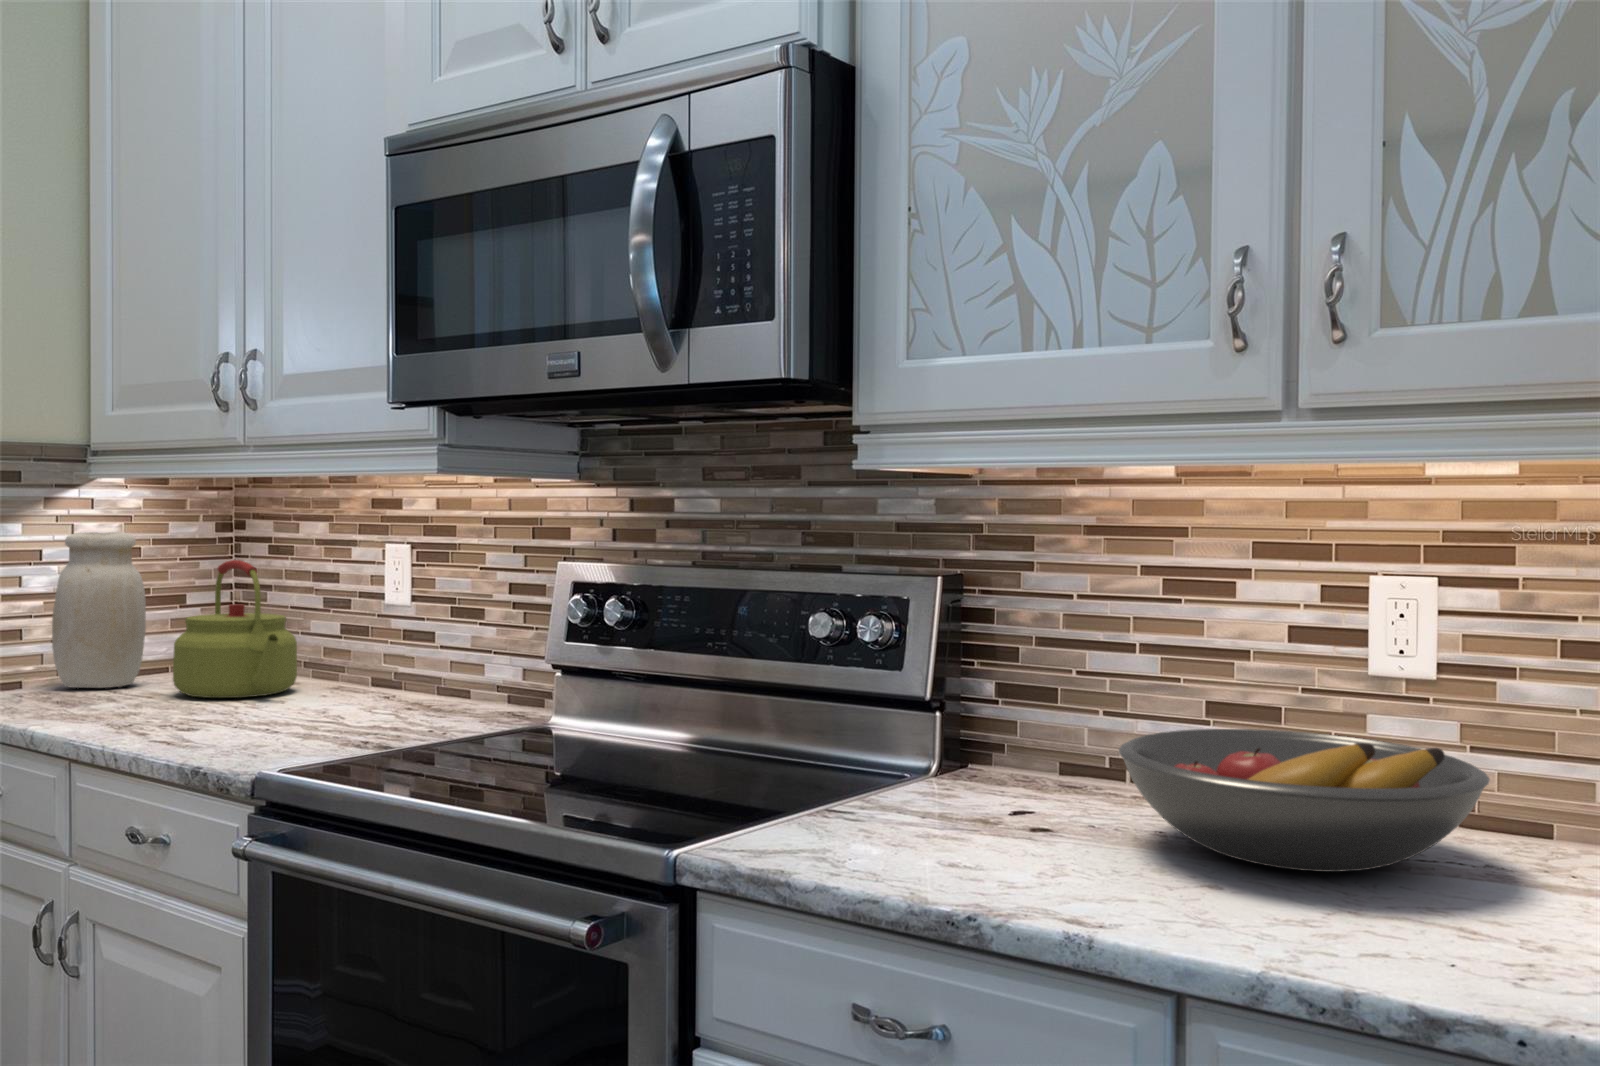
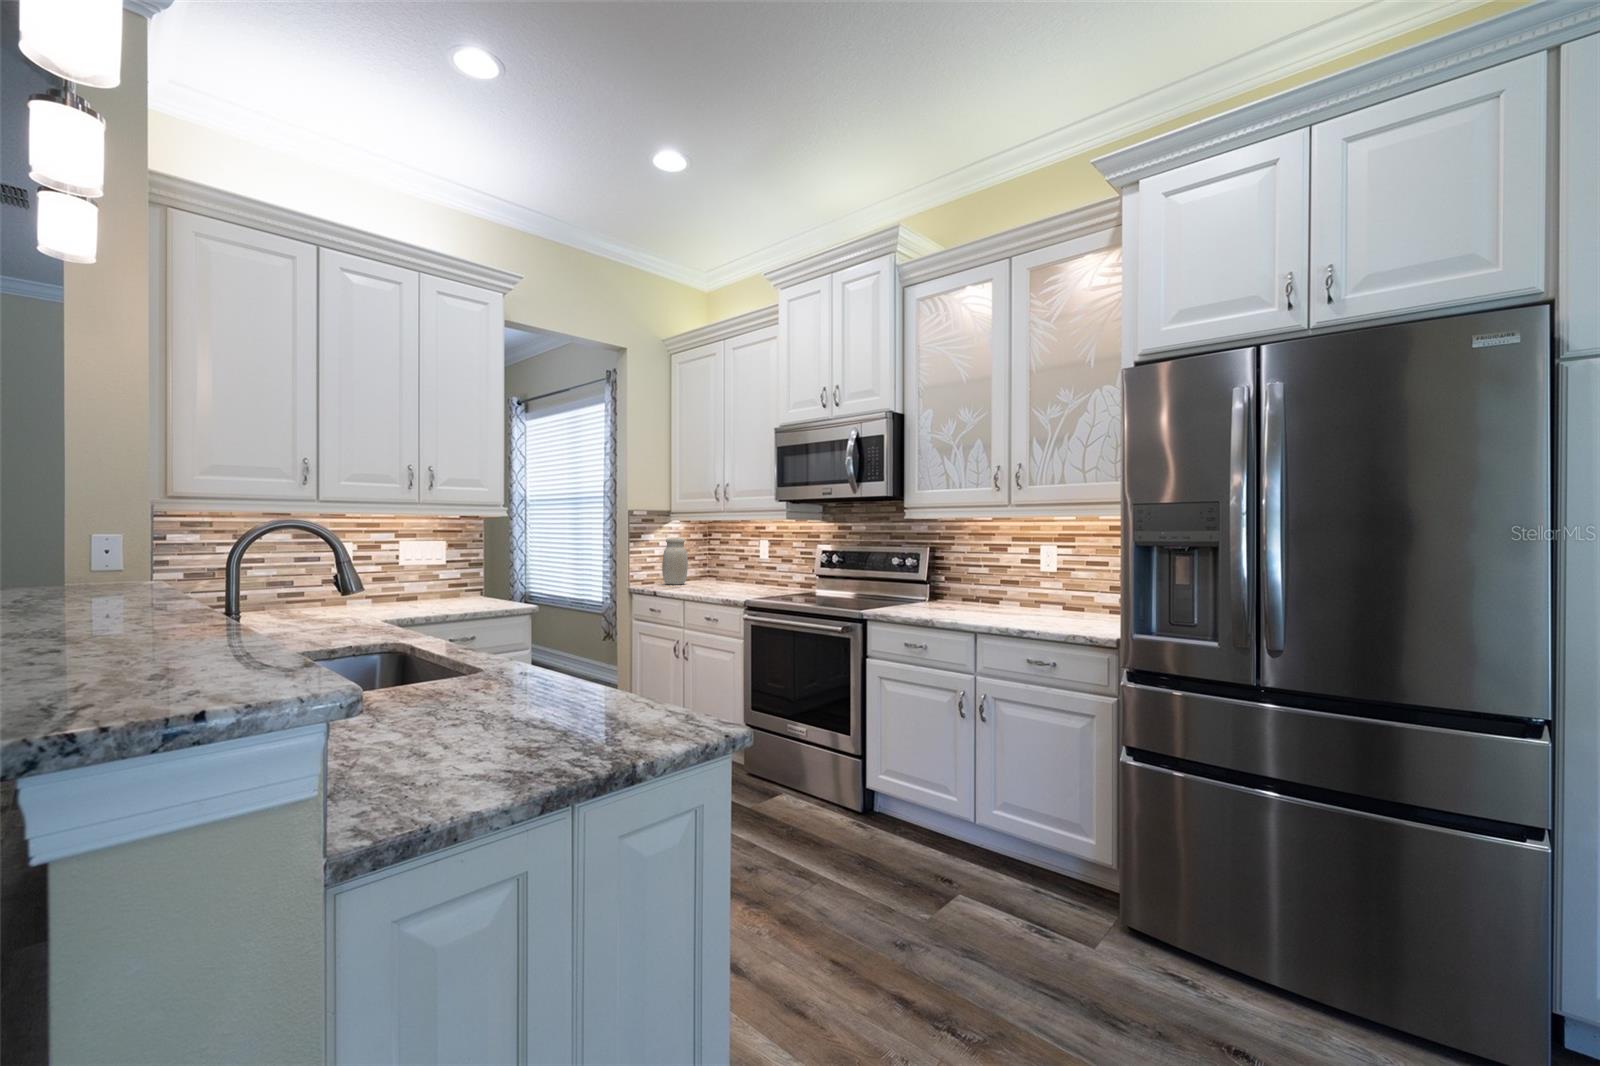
kettle: present [173,560,297,698] -> none [700,546,734,587]
fruit bowl: present [1119,729,1490,872] -> none [970,585,1058,615]

